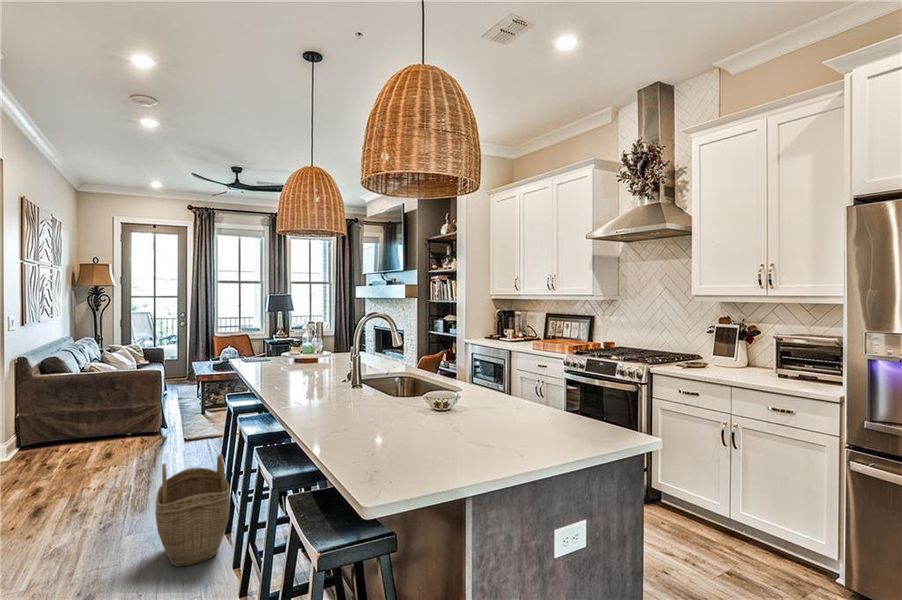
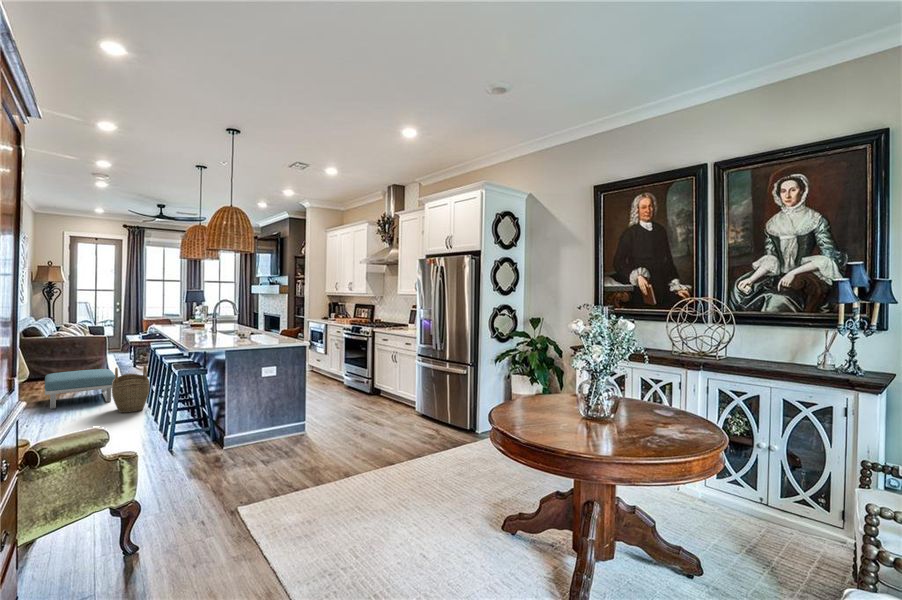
footstool: none [33,441,168,542] -> present [45,369,115,409]

